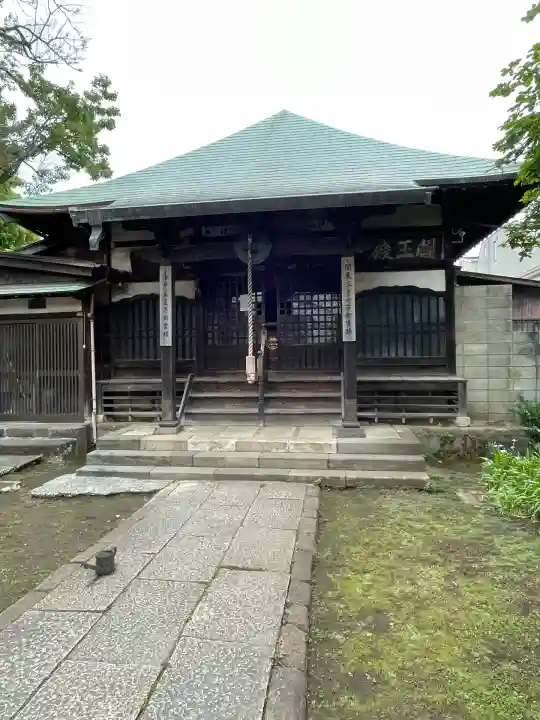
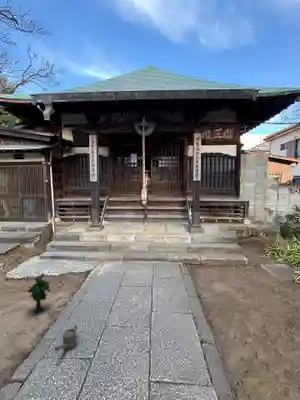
decorative plant: none [45,481,82,541] -> present [27,273,51,313]

